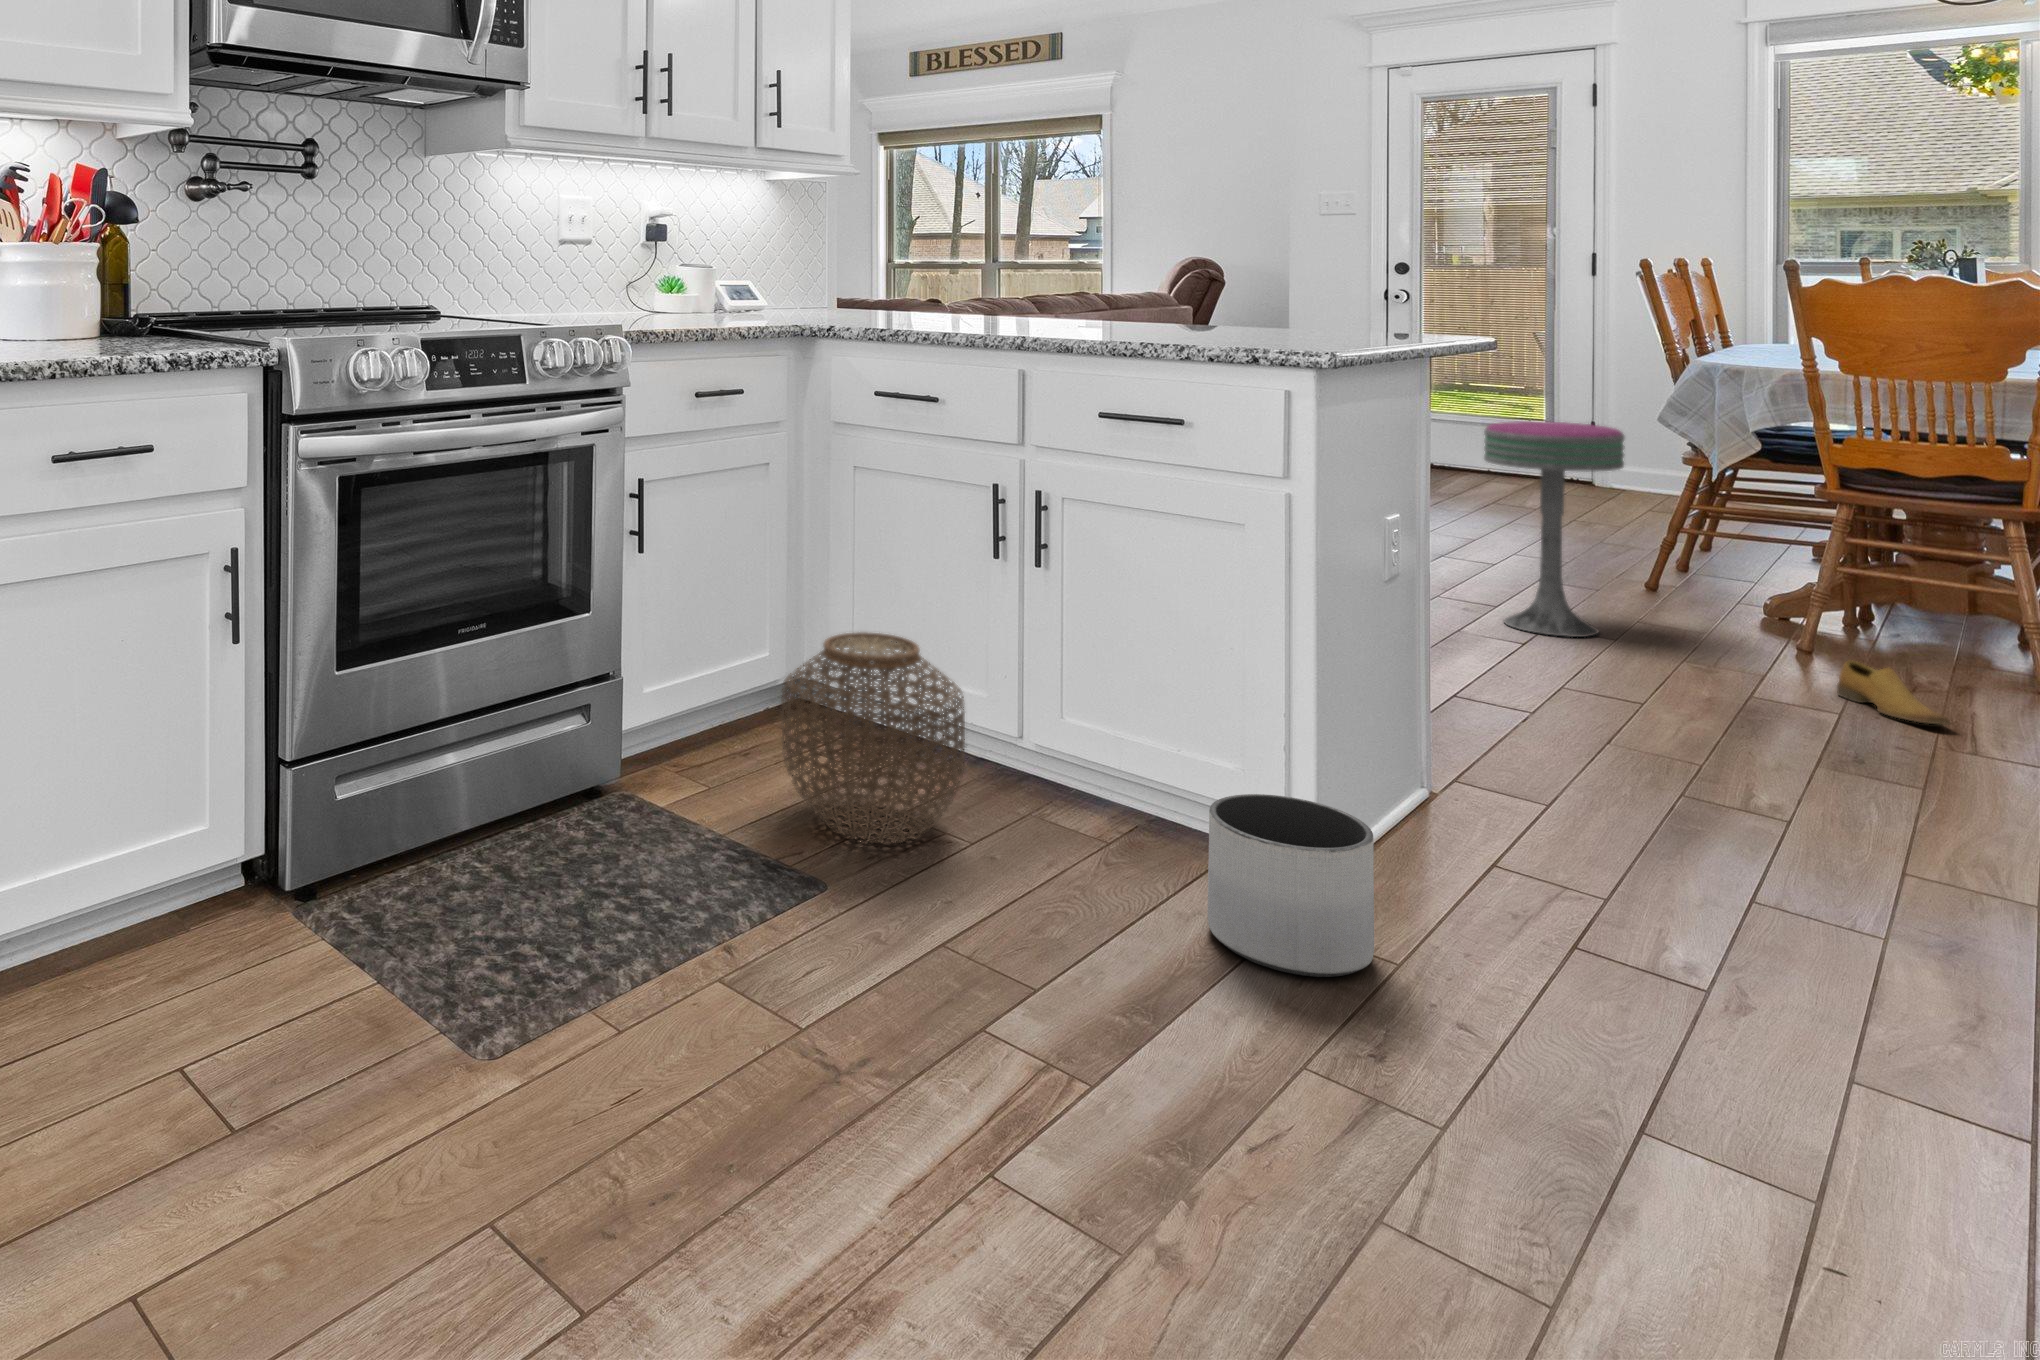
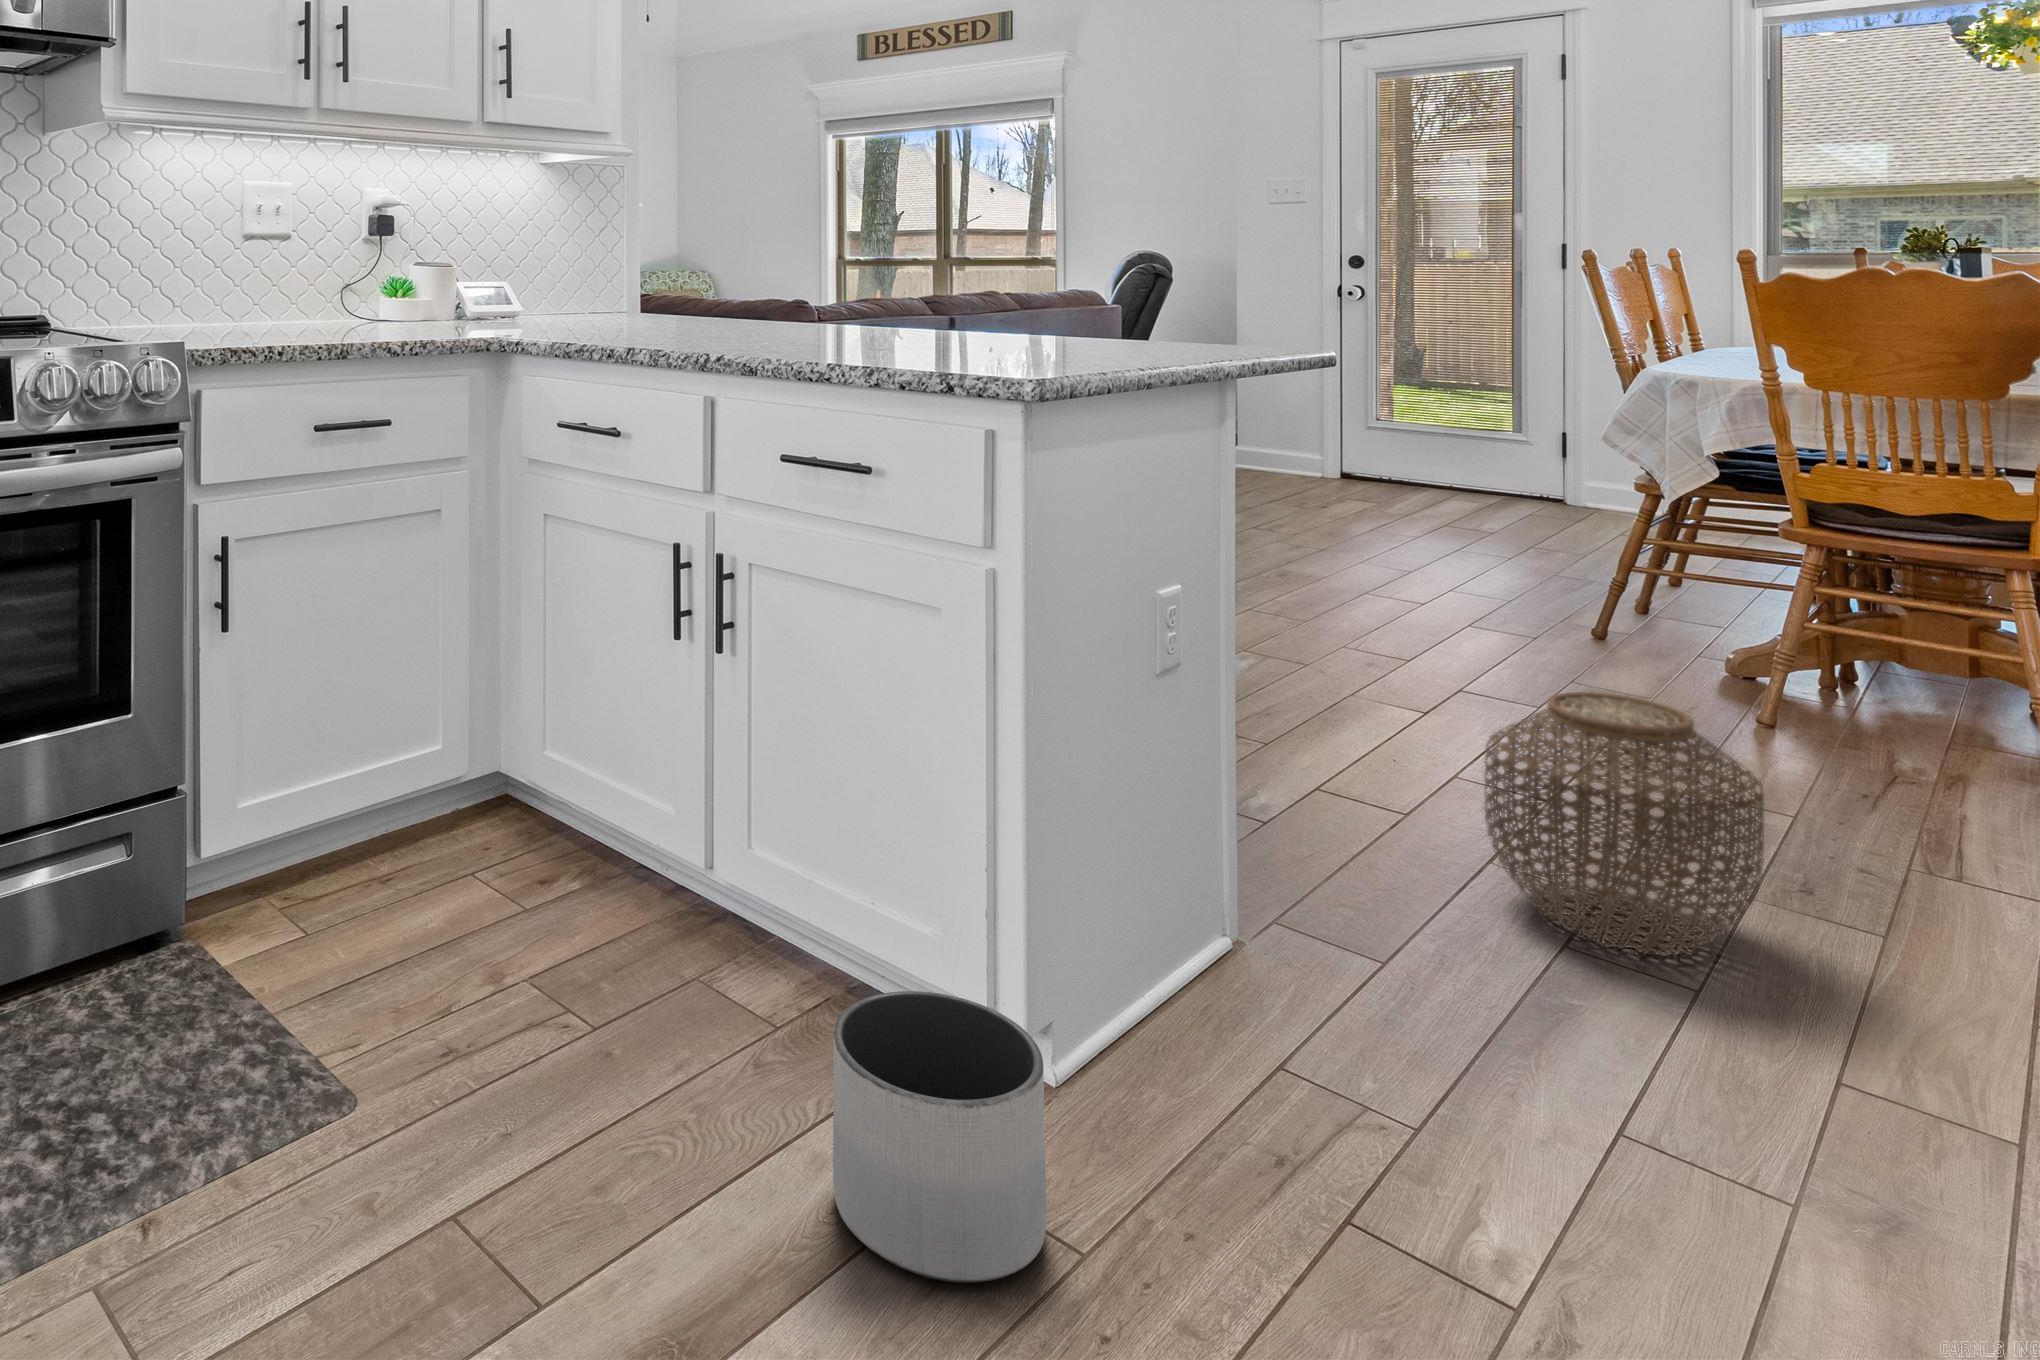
bar stool: present [1484,421,1625,637] -> none [1385,444,1549,703]
woven basket: present [782,632,965,844] -> present [1485,692,1764,955]
shoe: present [1837,661,1950,725] -> none [1795,748,1934,840]

